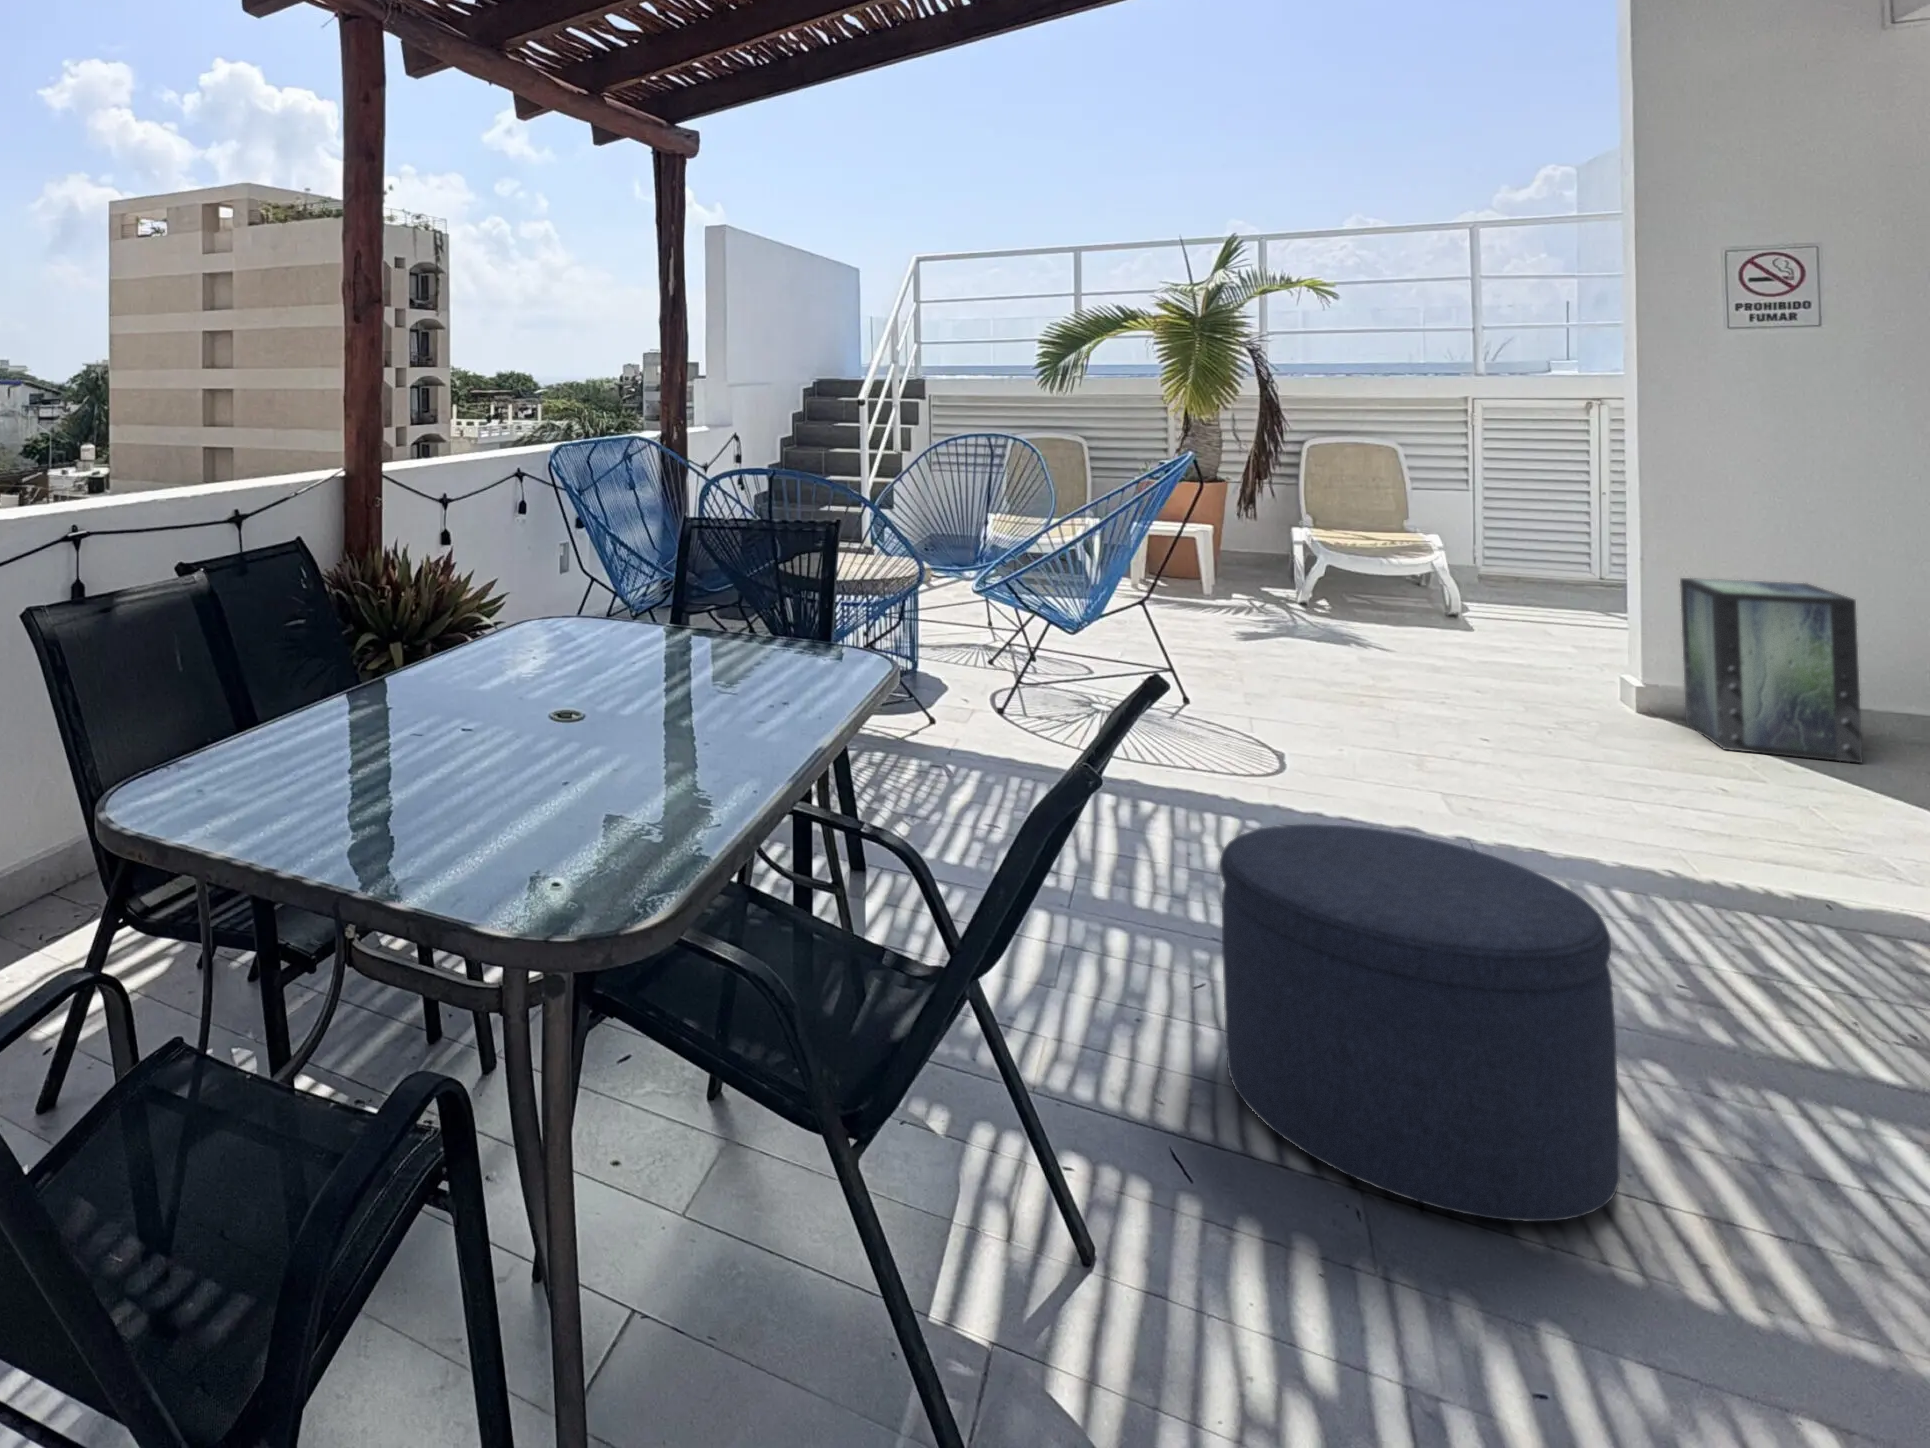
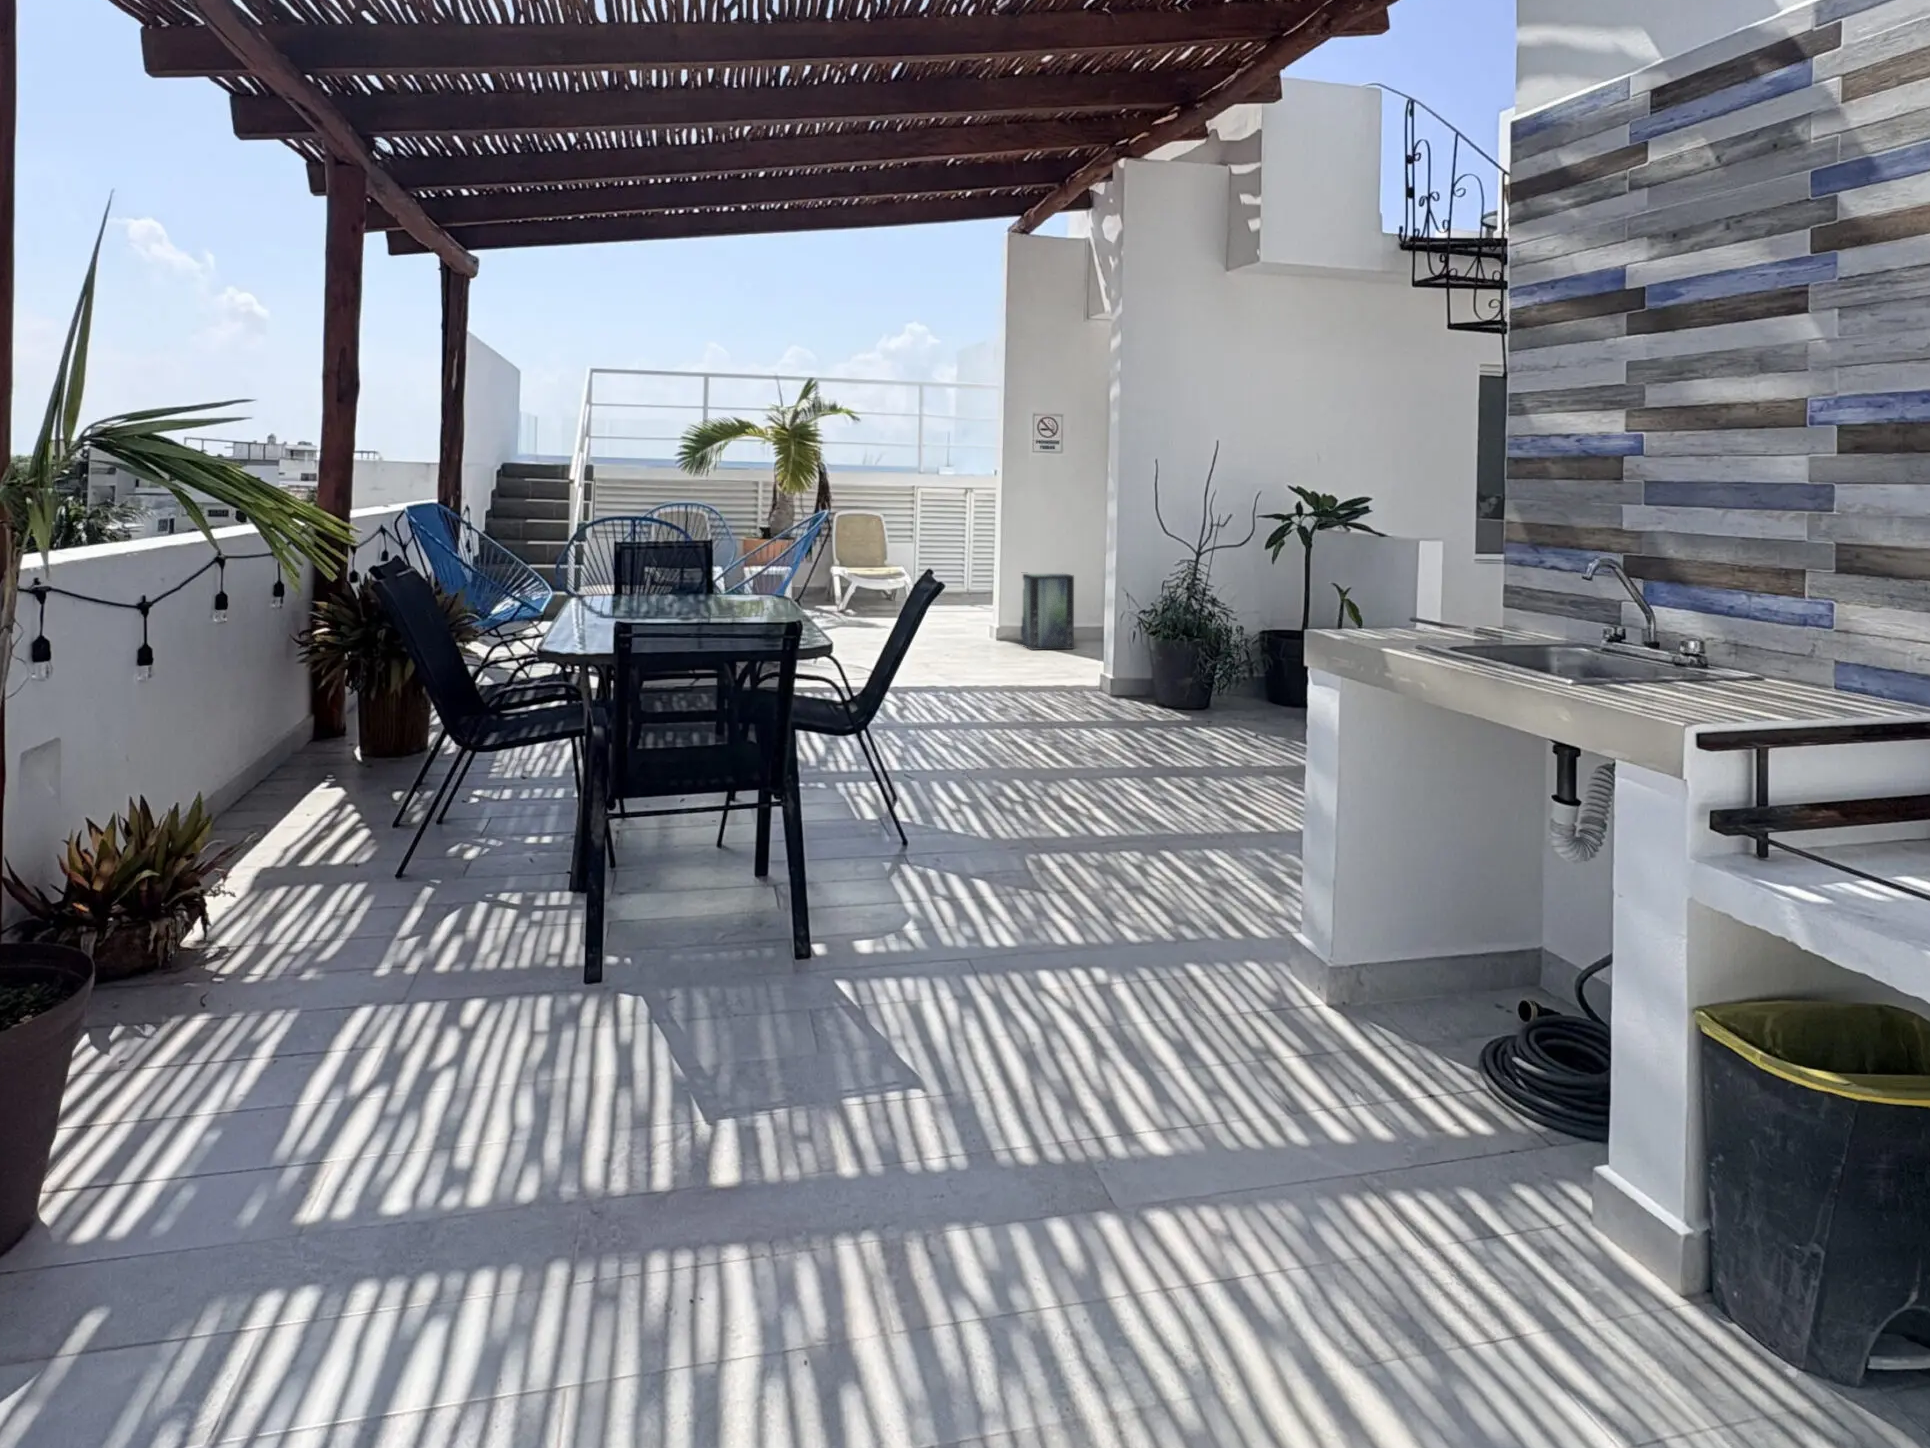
ottoman: present [1220,824,1620,1221] -> none [908,652,1024,764]

